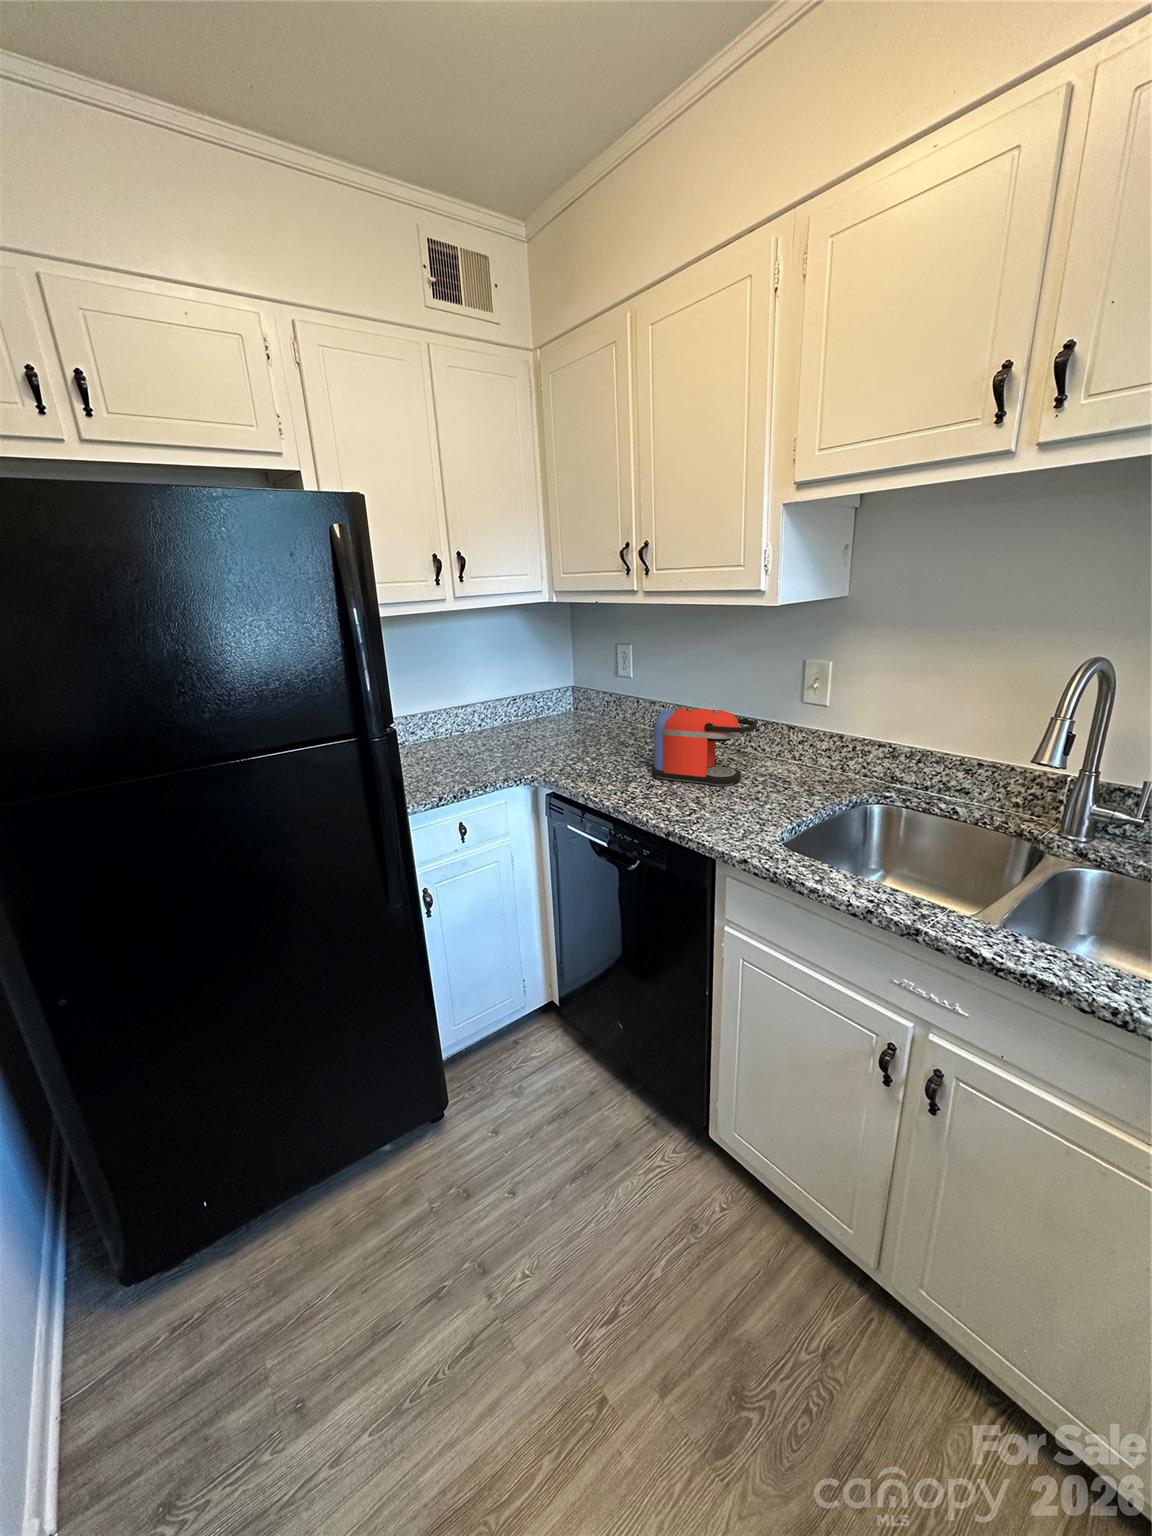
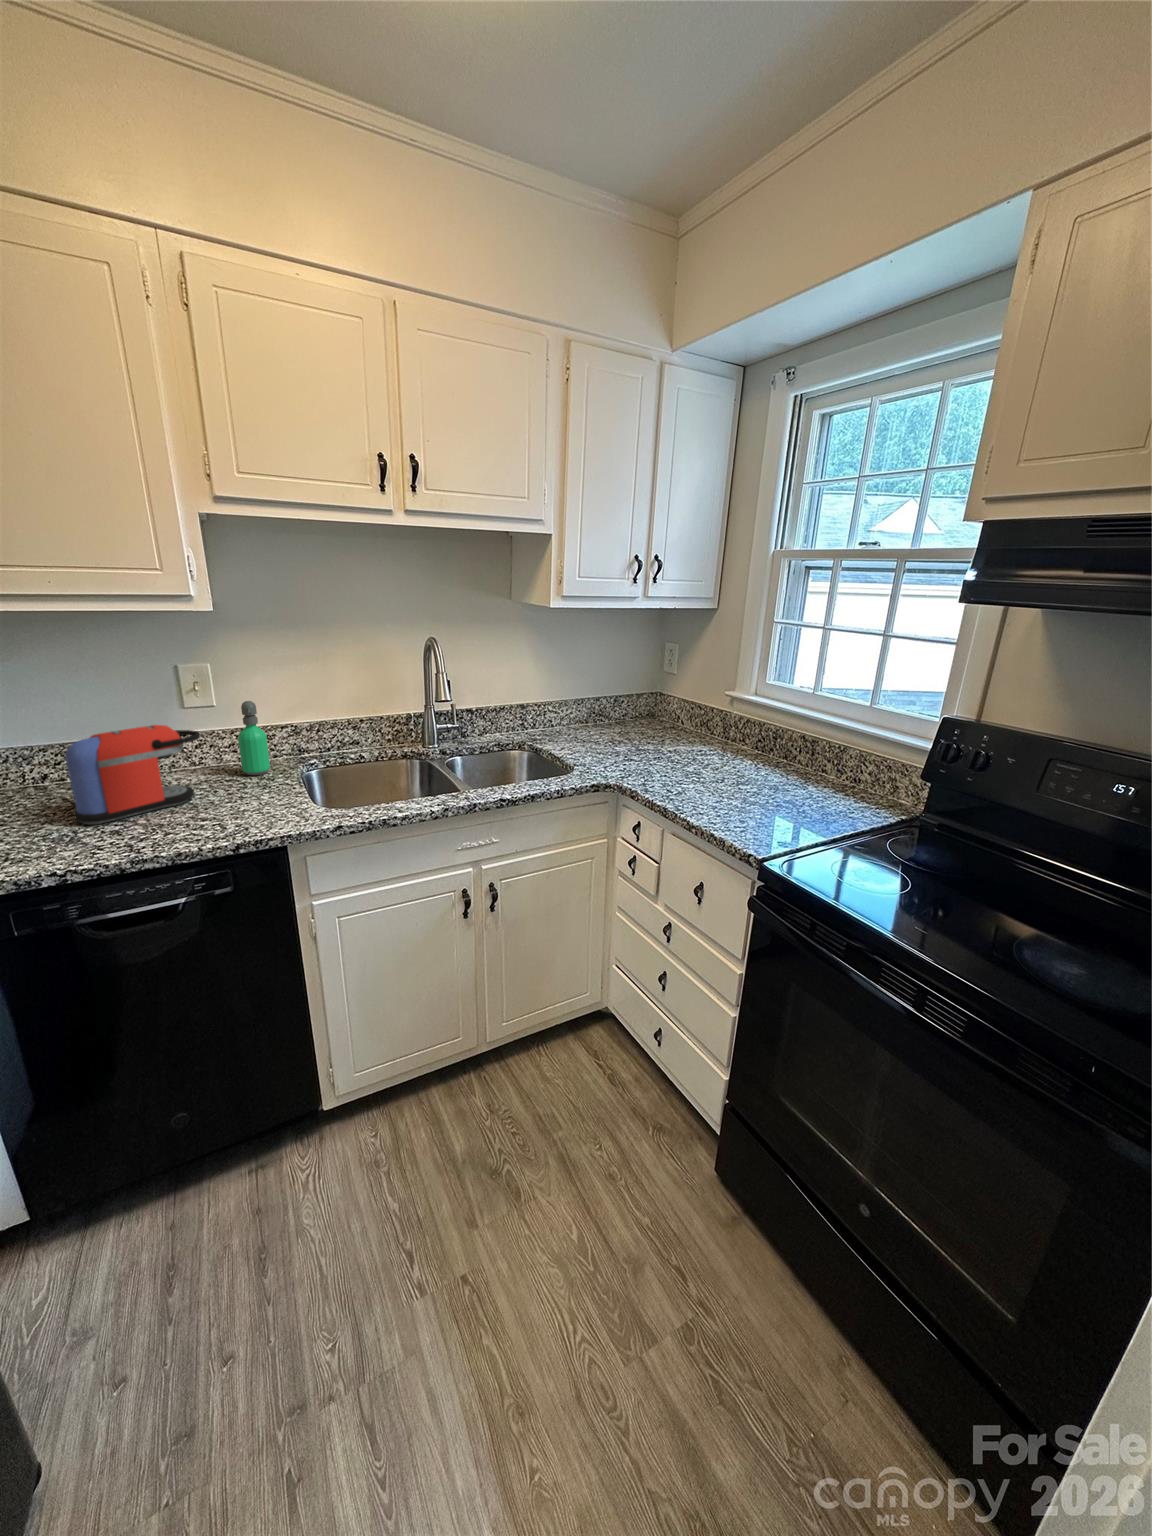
soap dispenser: none [808,706,840,788] -> present [238,701,270,775]

